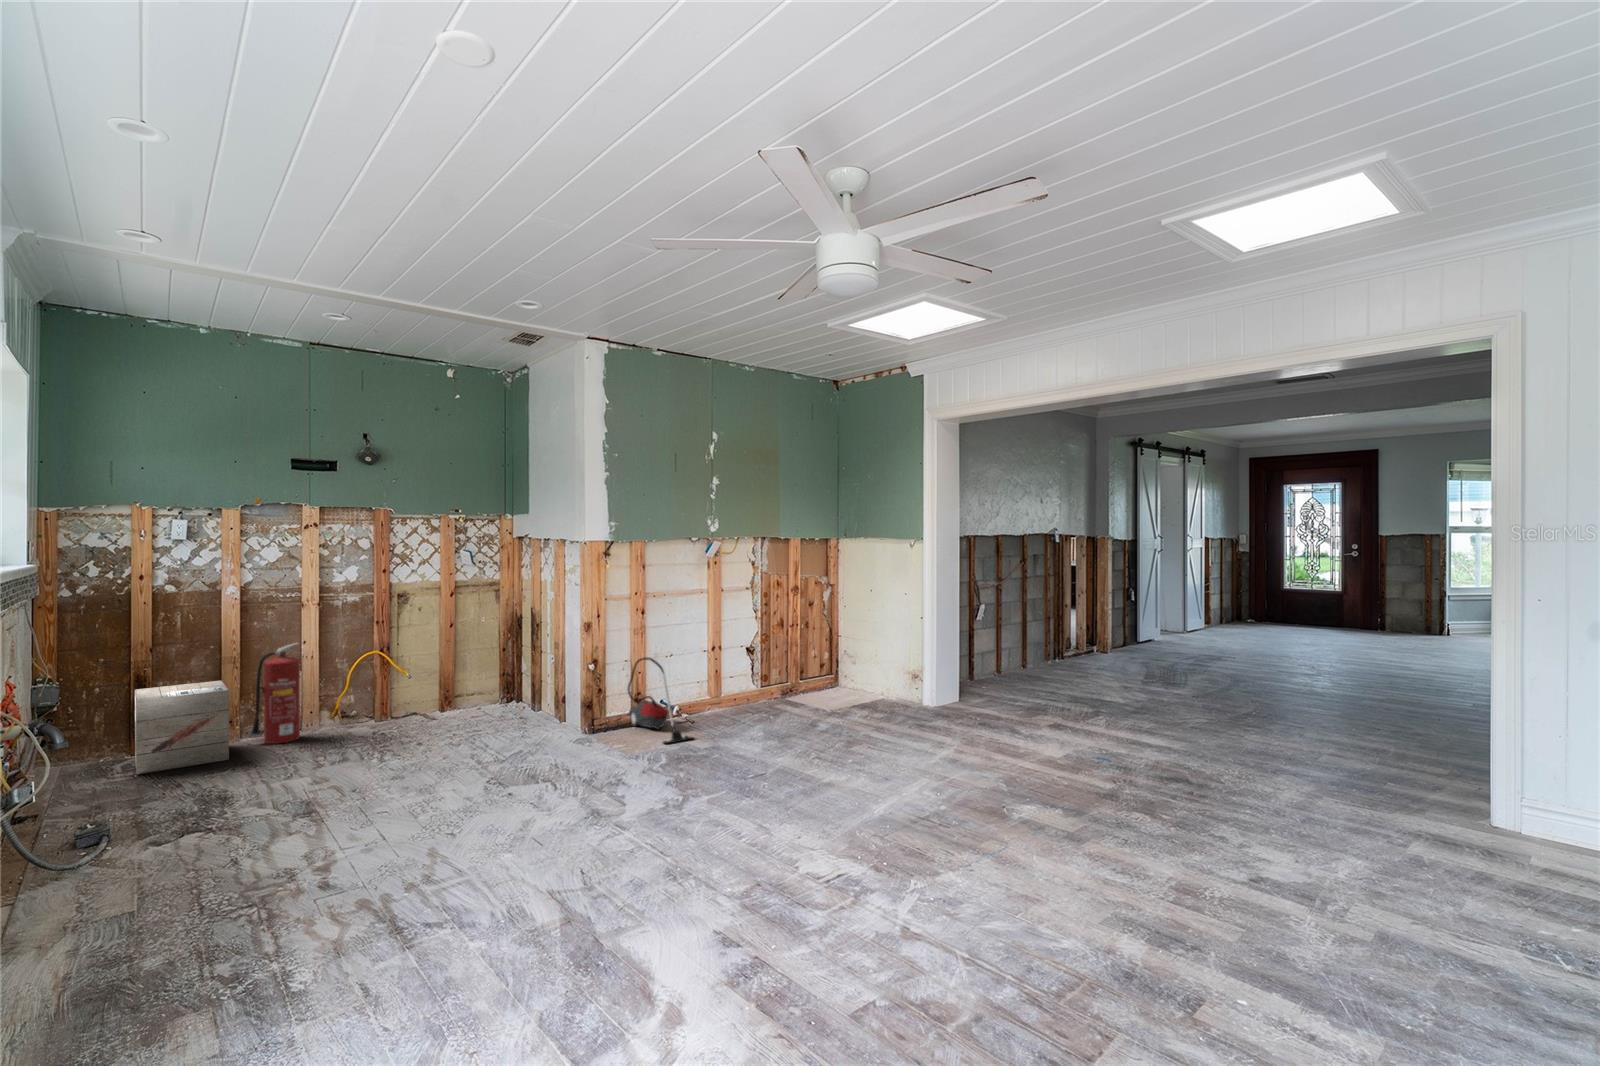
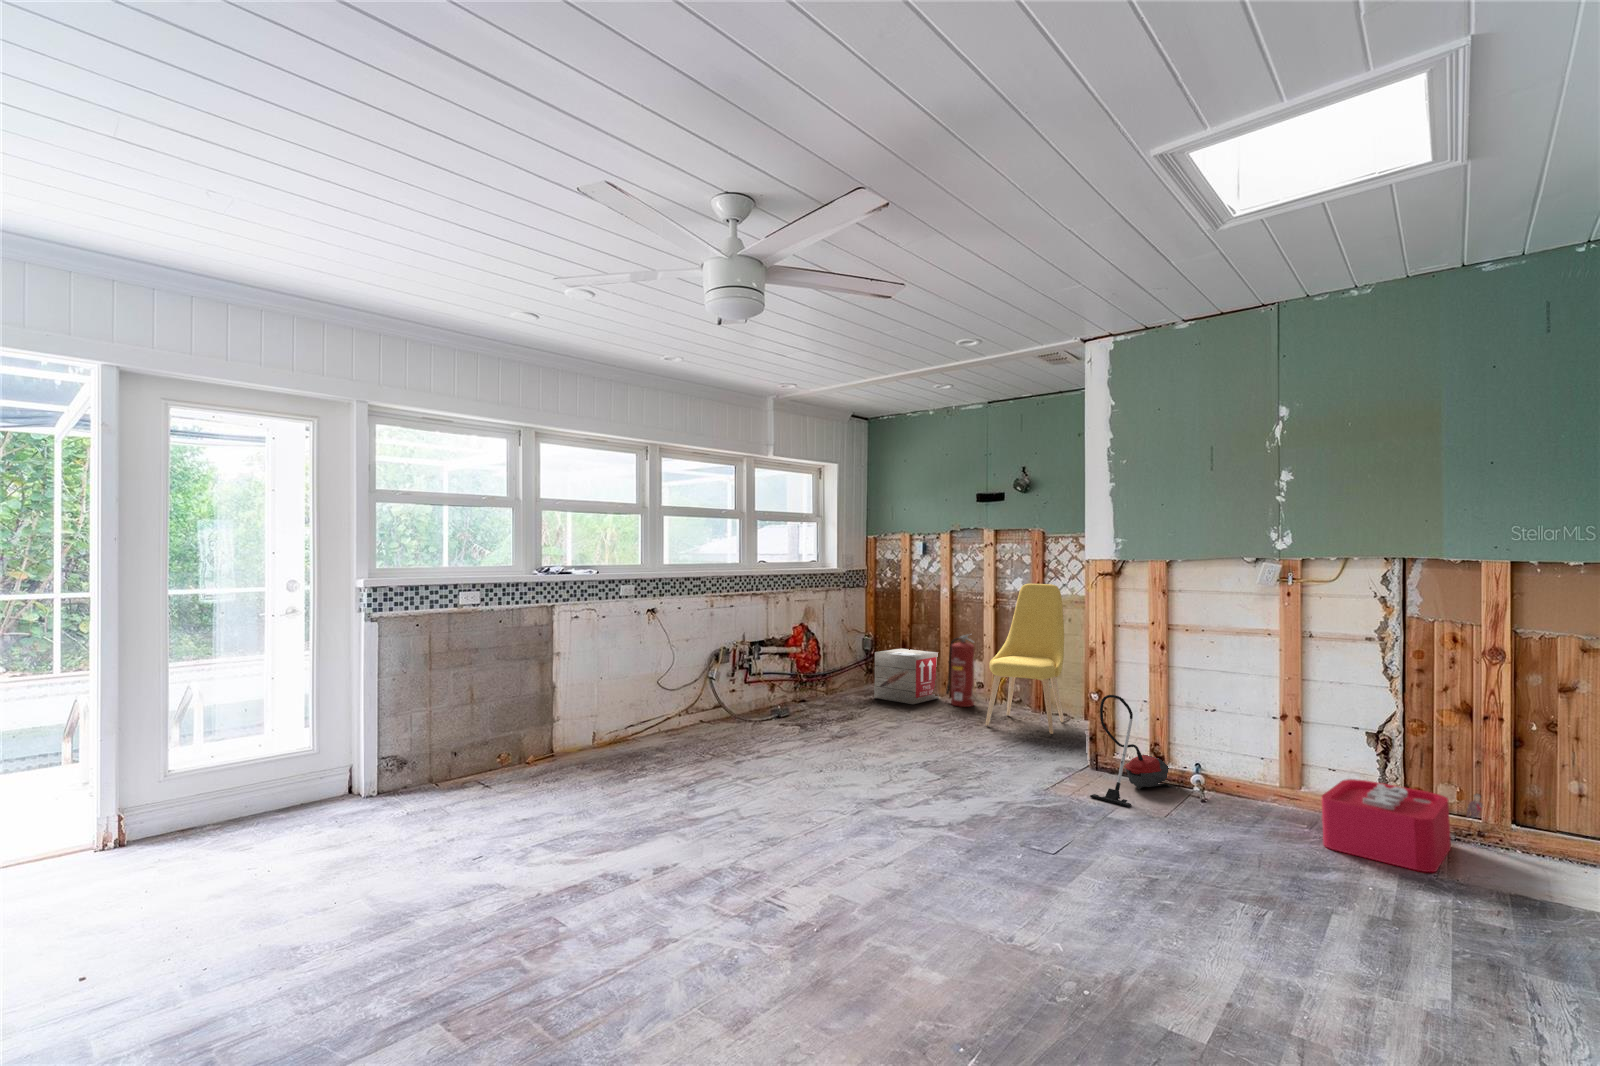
chair: none [370,571,475,743] -> present [985,584,1064,734]
storage bin: none [750,666,825,716] -> present [1322,779,1482,872]

